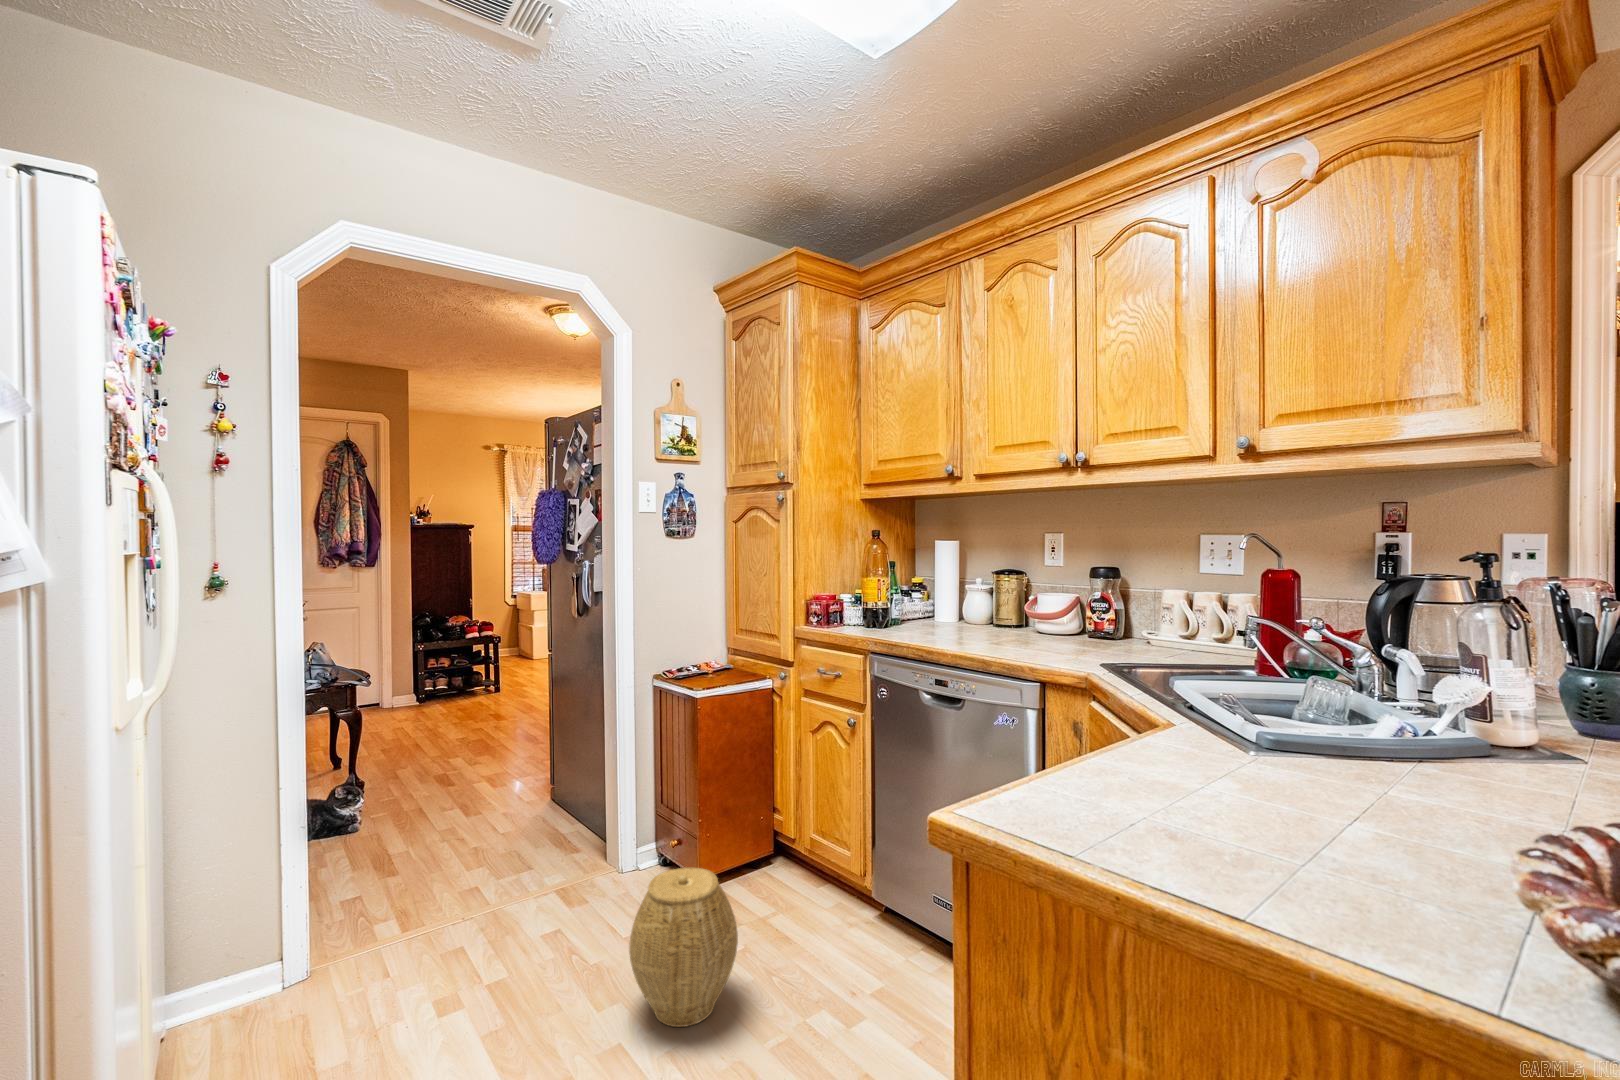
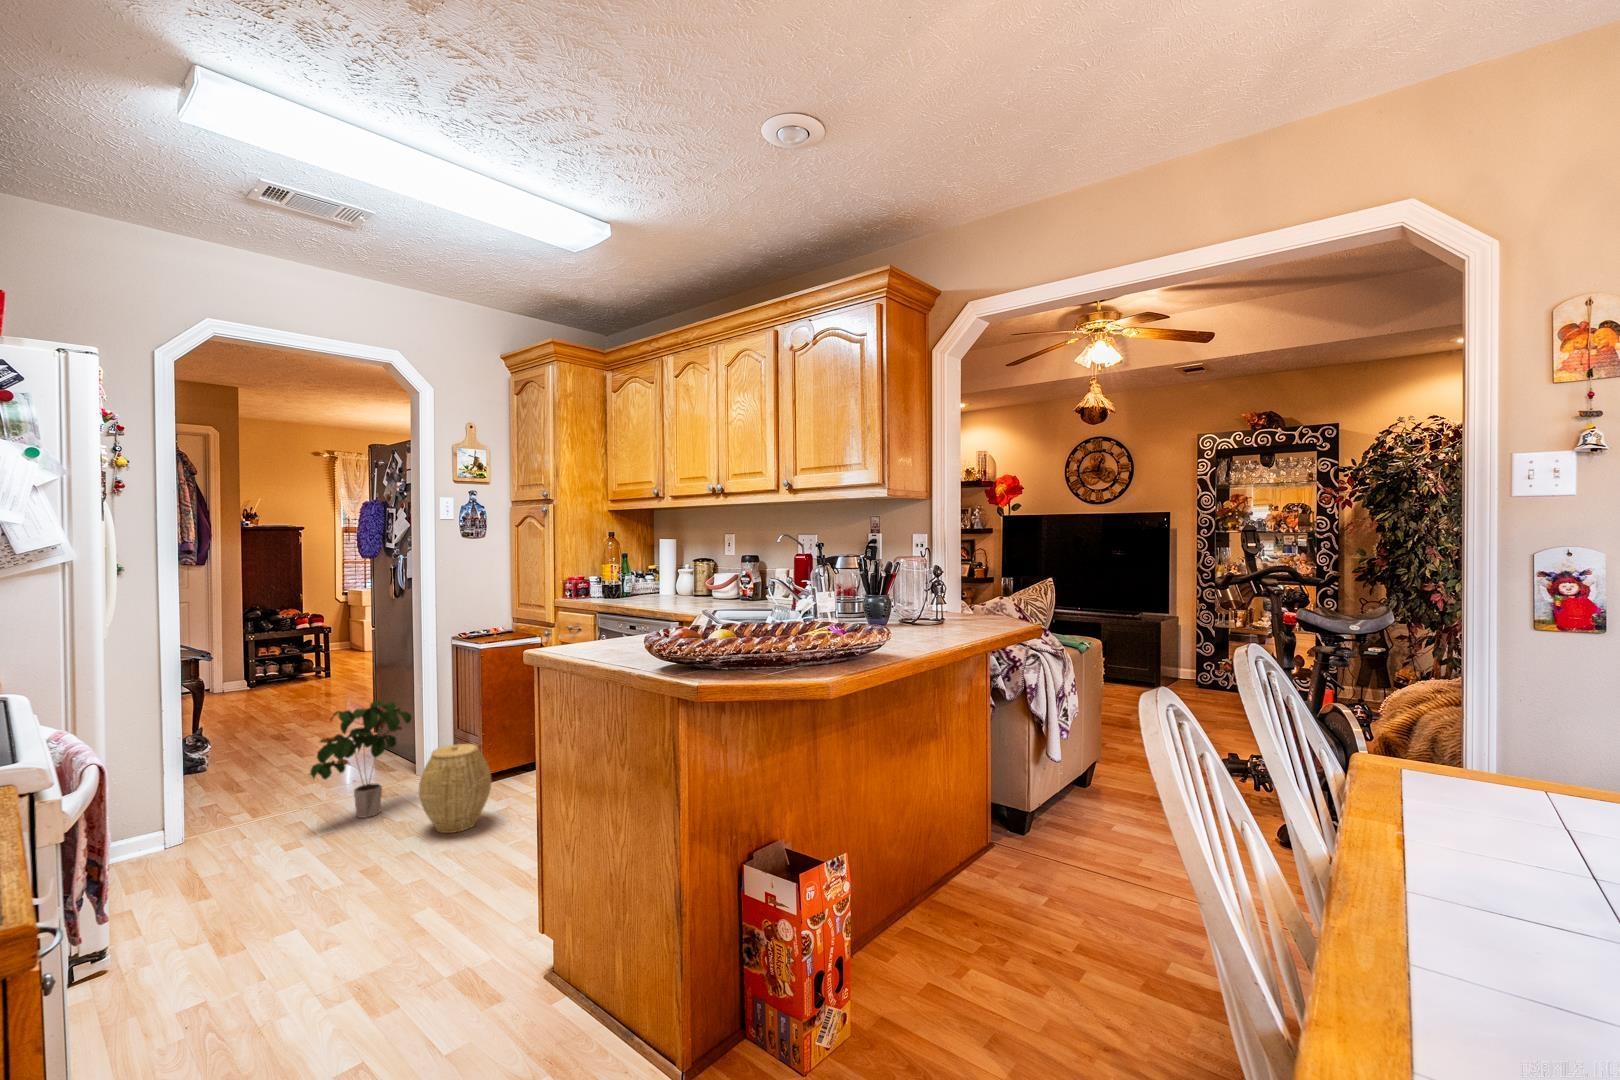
potted plant: none [470,780,609,967] -> present [310,700,412,818]

